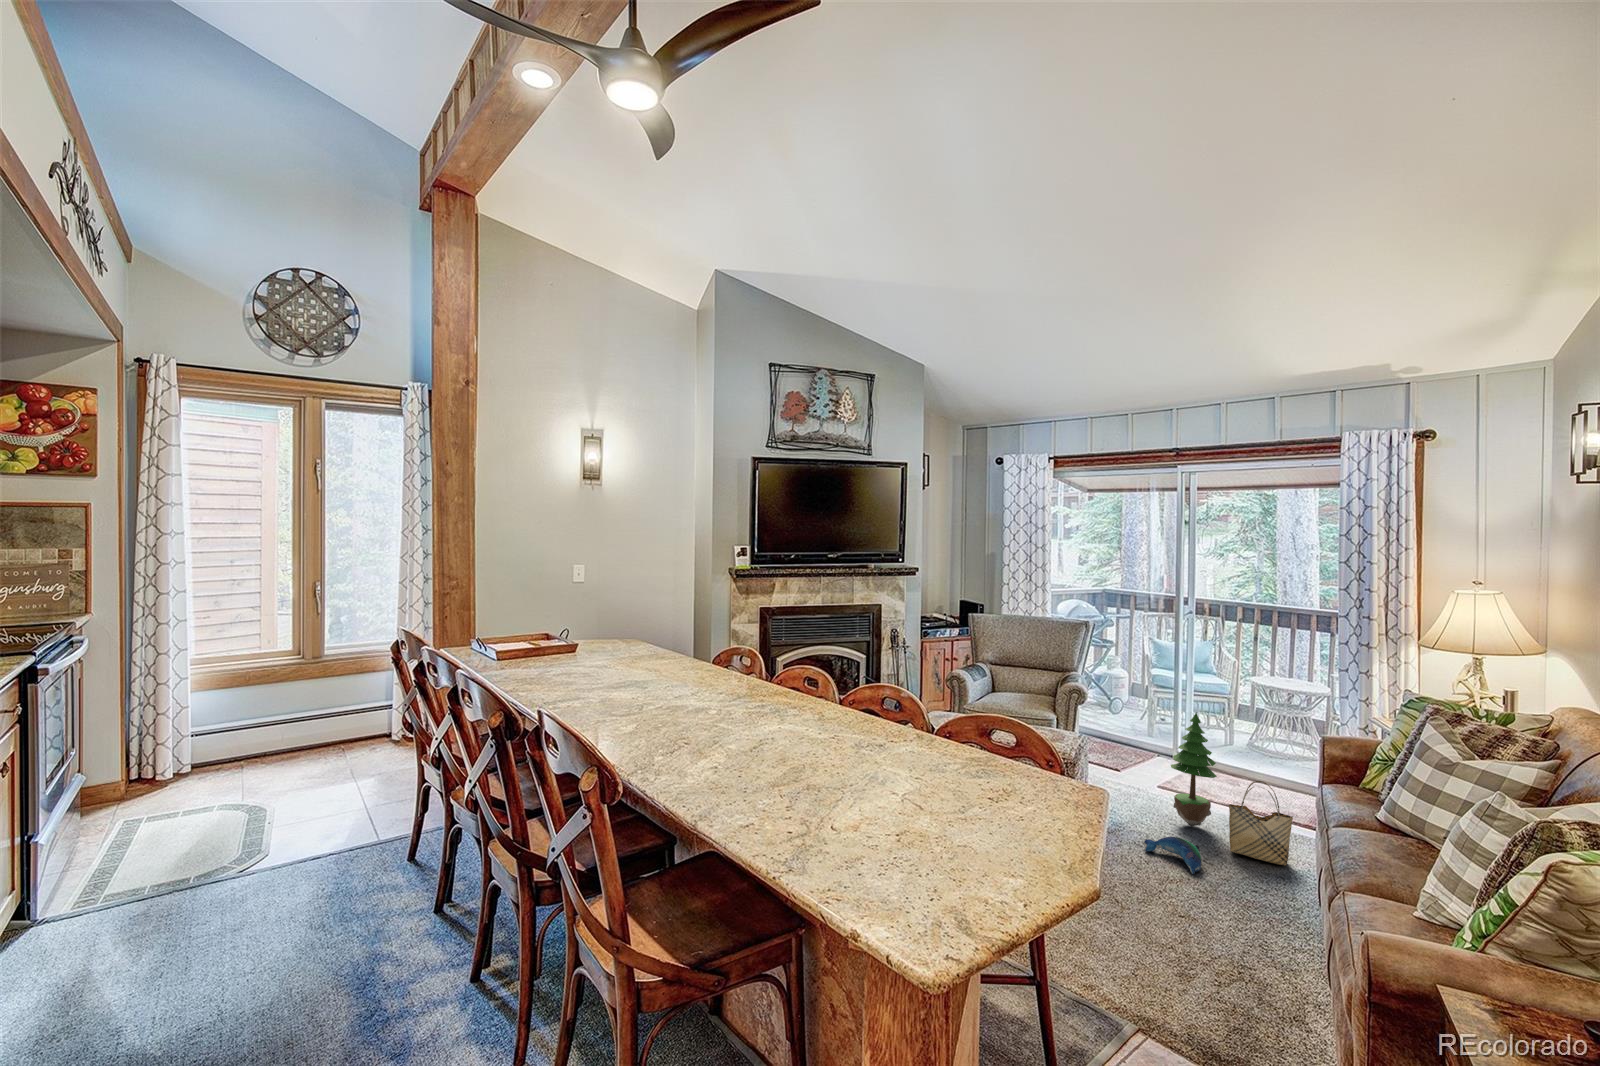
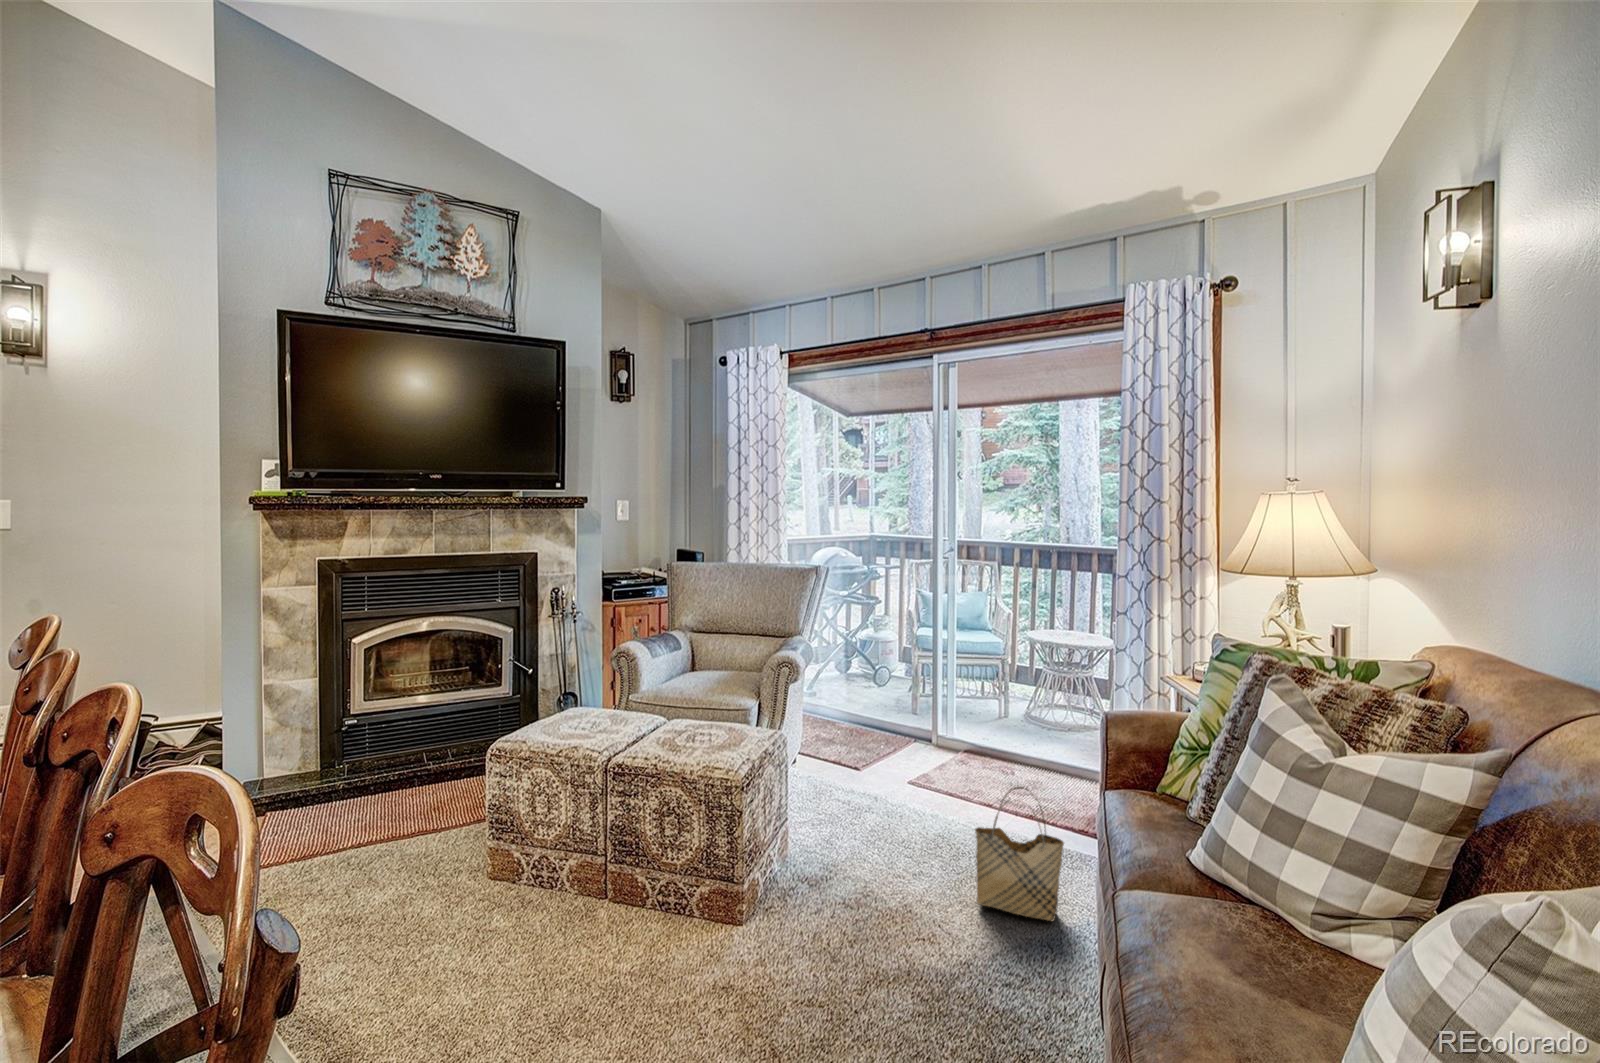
potted tree: present [1171,713,1217,826] -> none [903,685,966,858]
plush toy: present [1144,837,1201,874] -> none [848,895,927,967]

